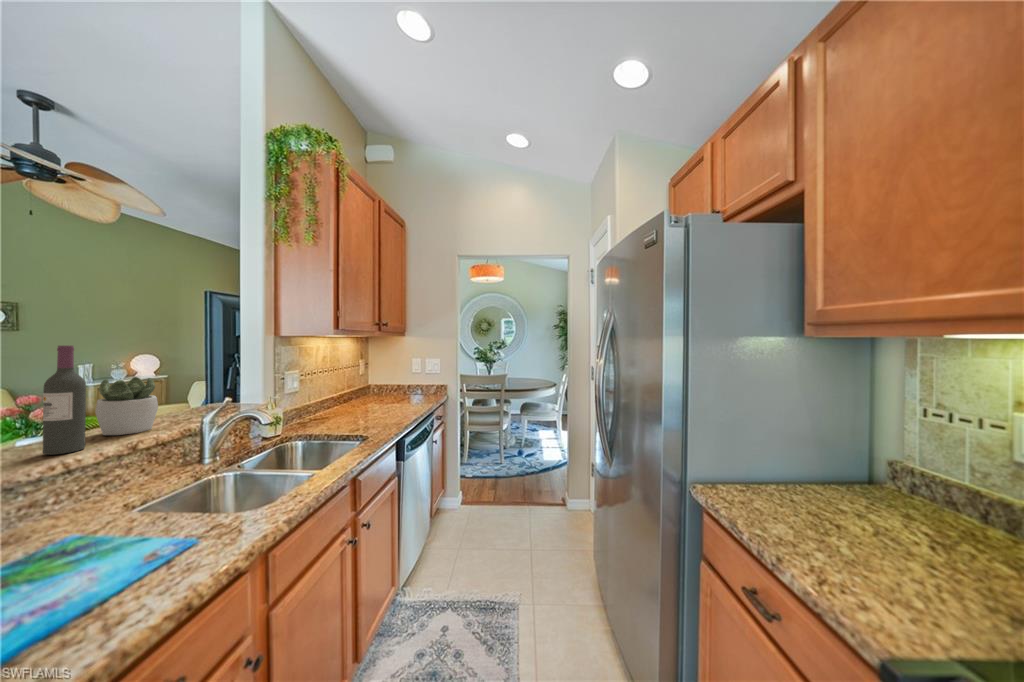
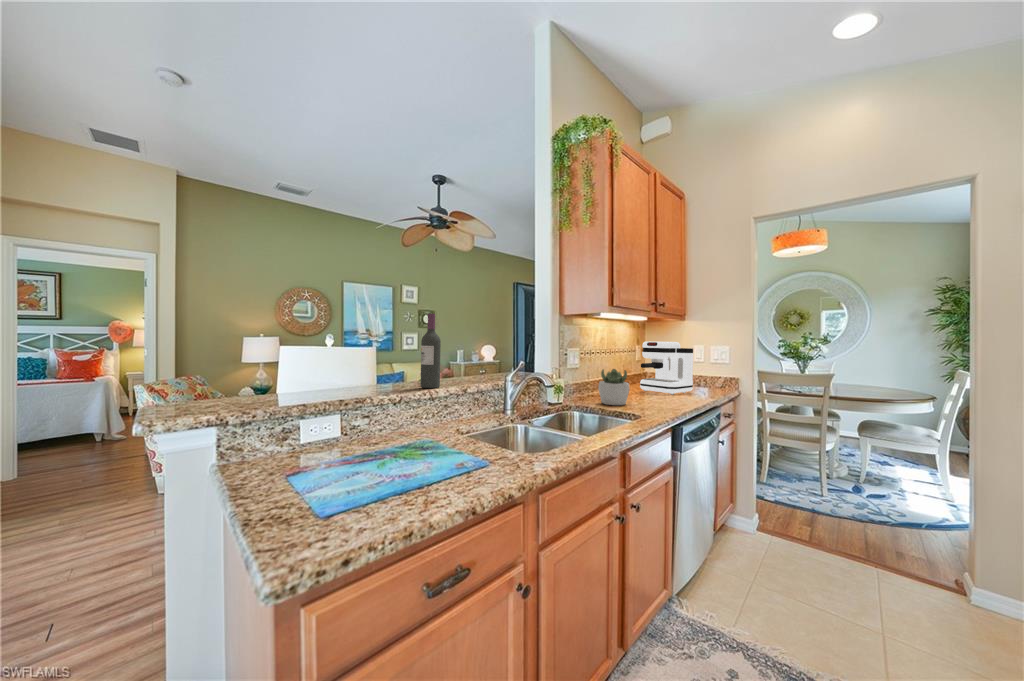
coffee maker: none [364,356,412,406] -> present [640,341,693,394]
succulent plant: present [96,377,158,435] -> present [598,369,629,405]

